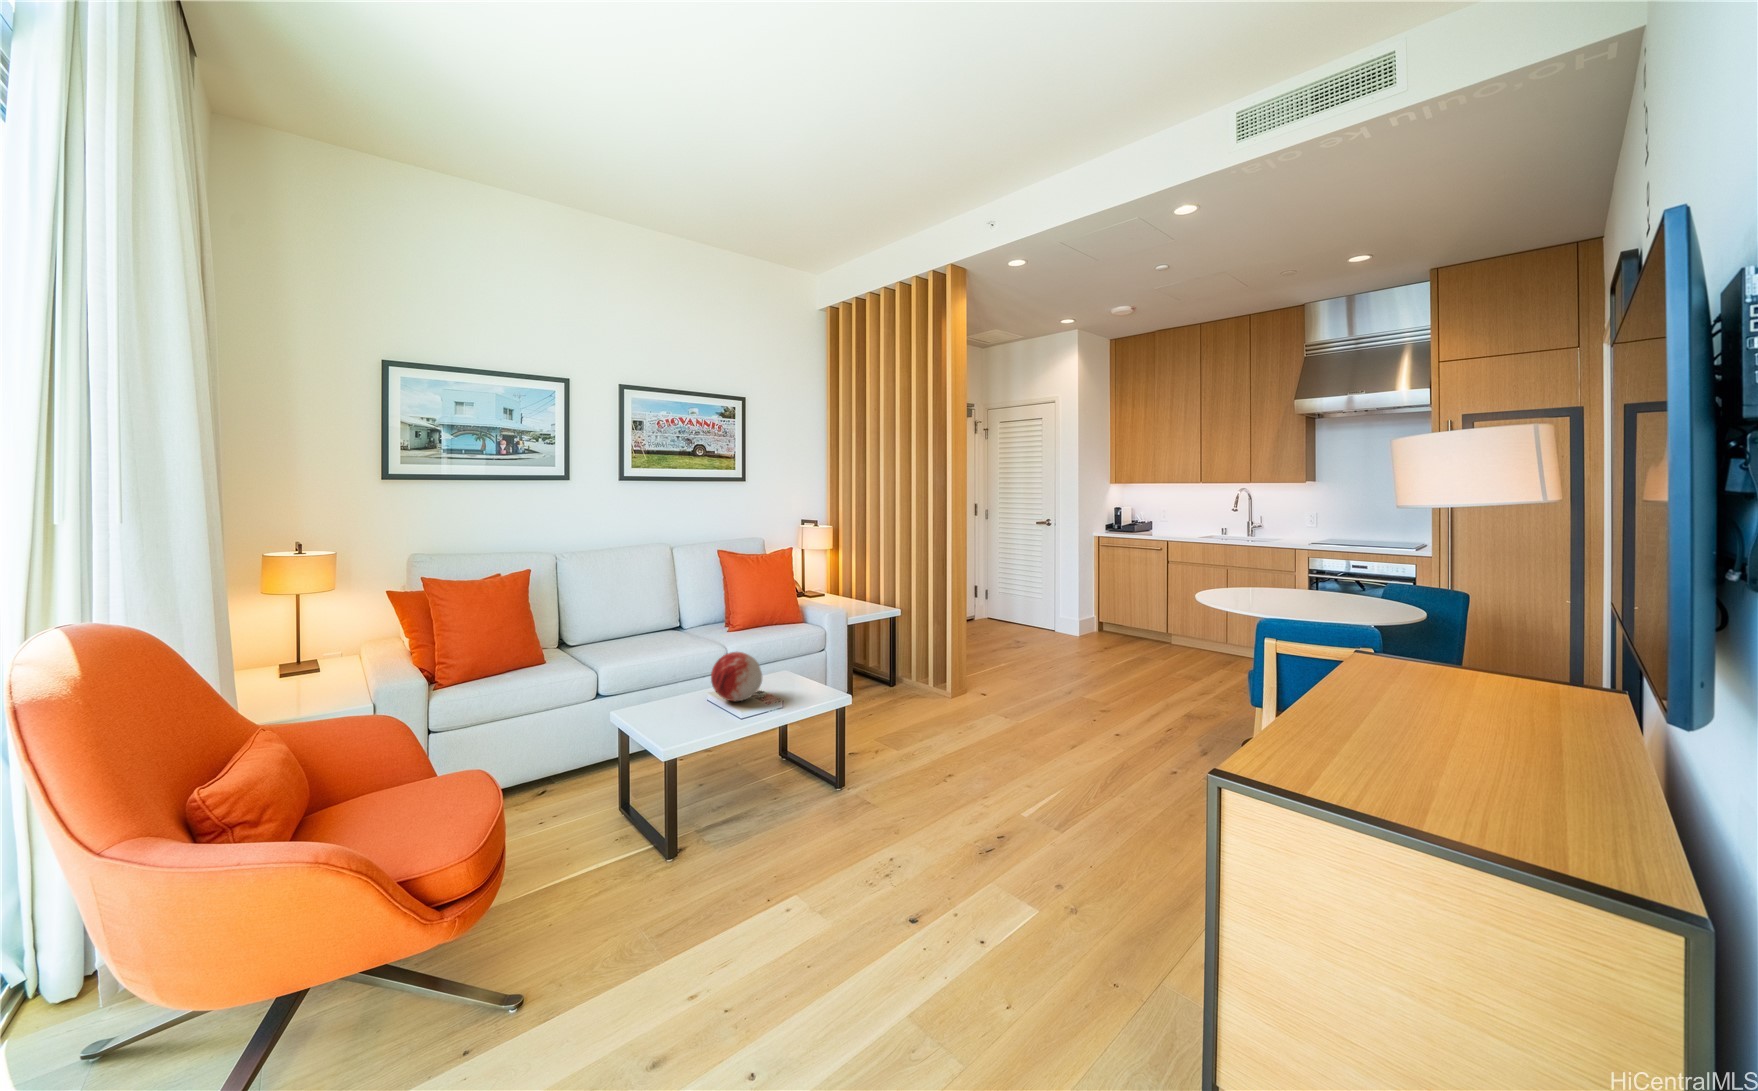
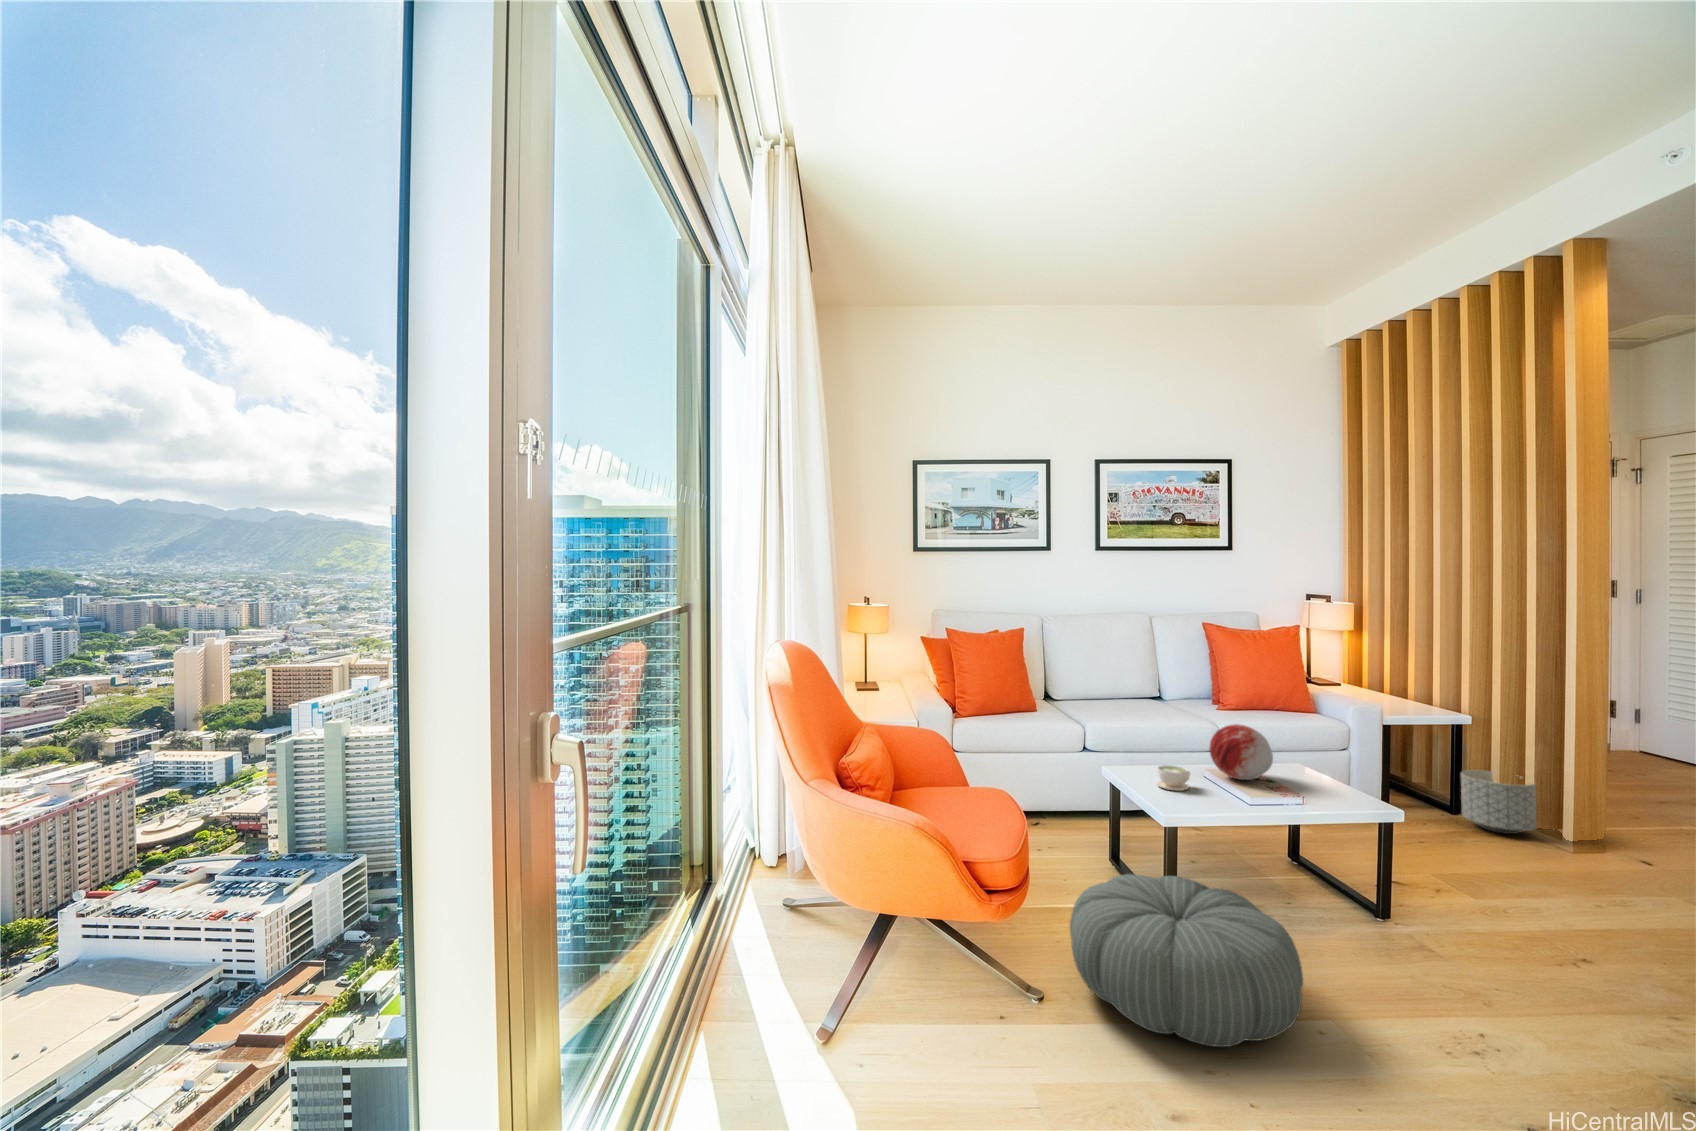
planter: none [894,653,934,697] -> present [1461,770,1536,834]
coffee cup: none [661,701,692,726] -> present [1157,765,1190,791]
pouf: none [560,811,772,982] -> present [1070,874,1303,1047]

